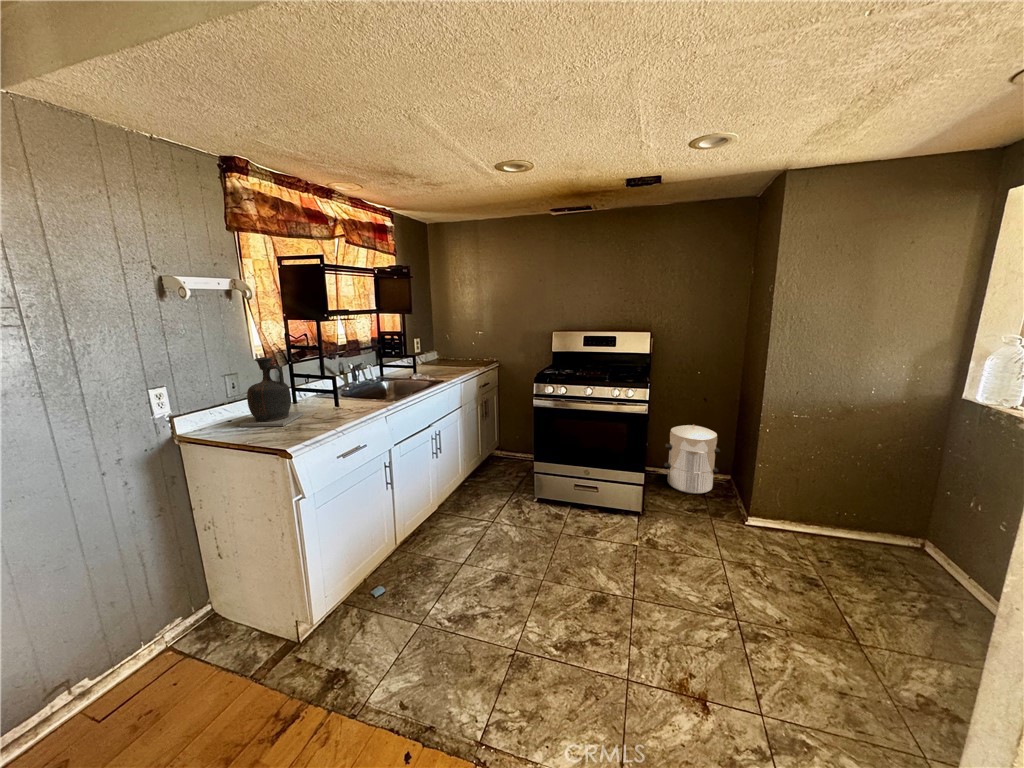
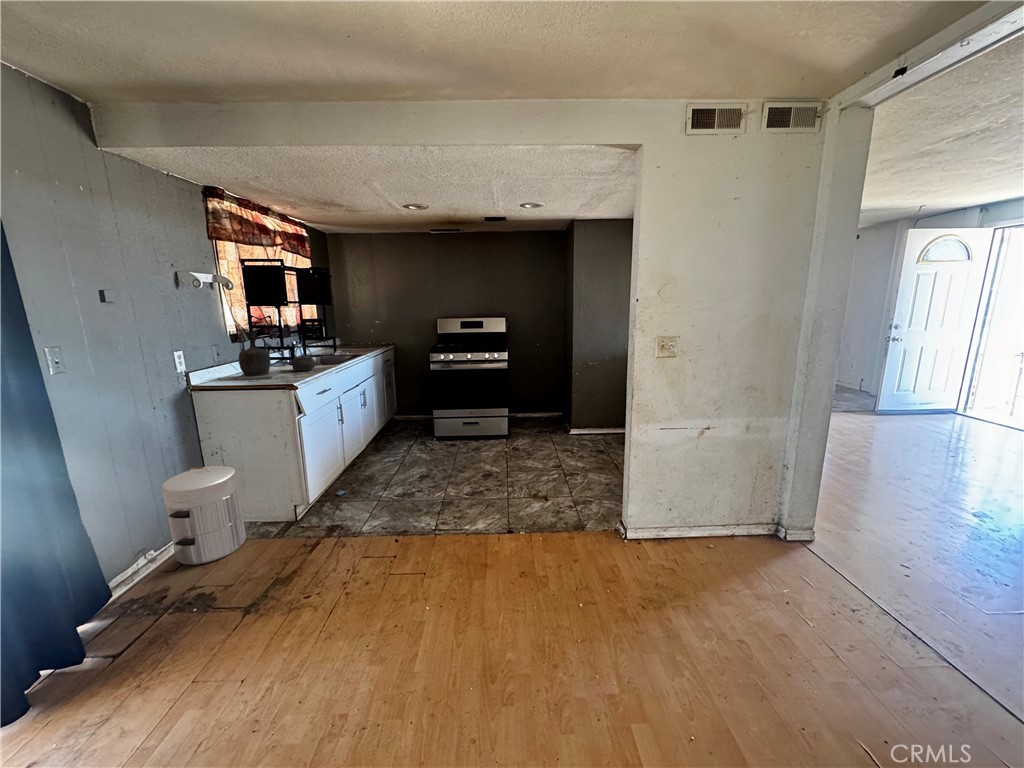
kettle: none [326,376,359,412] -> present [292,346,316,371]
waste bin: present [664,424,720,494] -> present [161,466,246,565]

